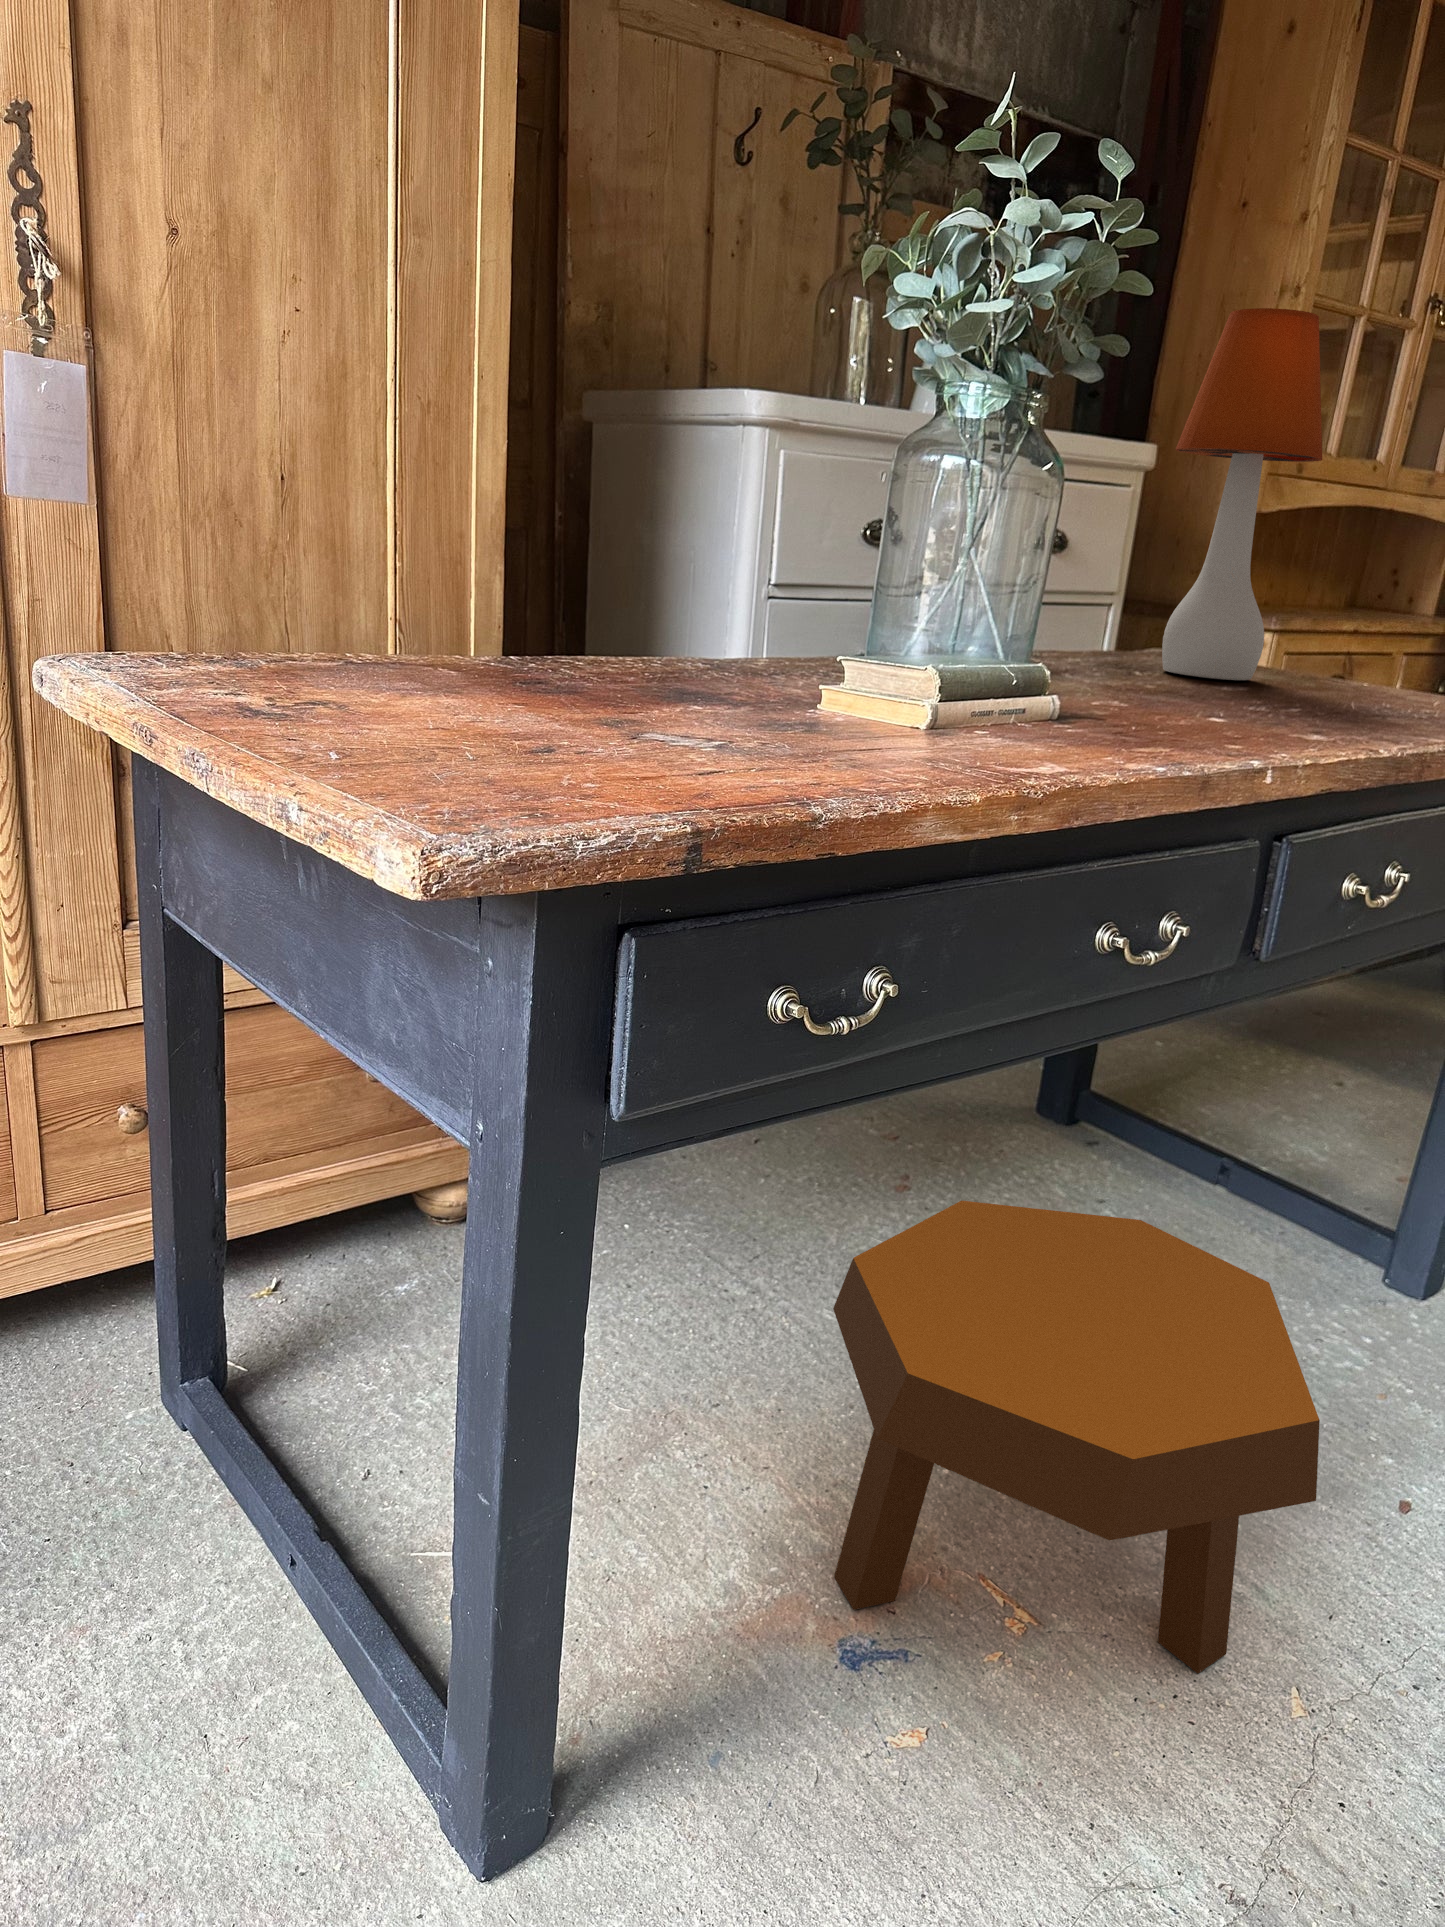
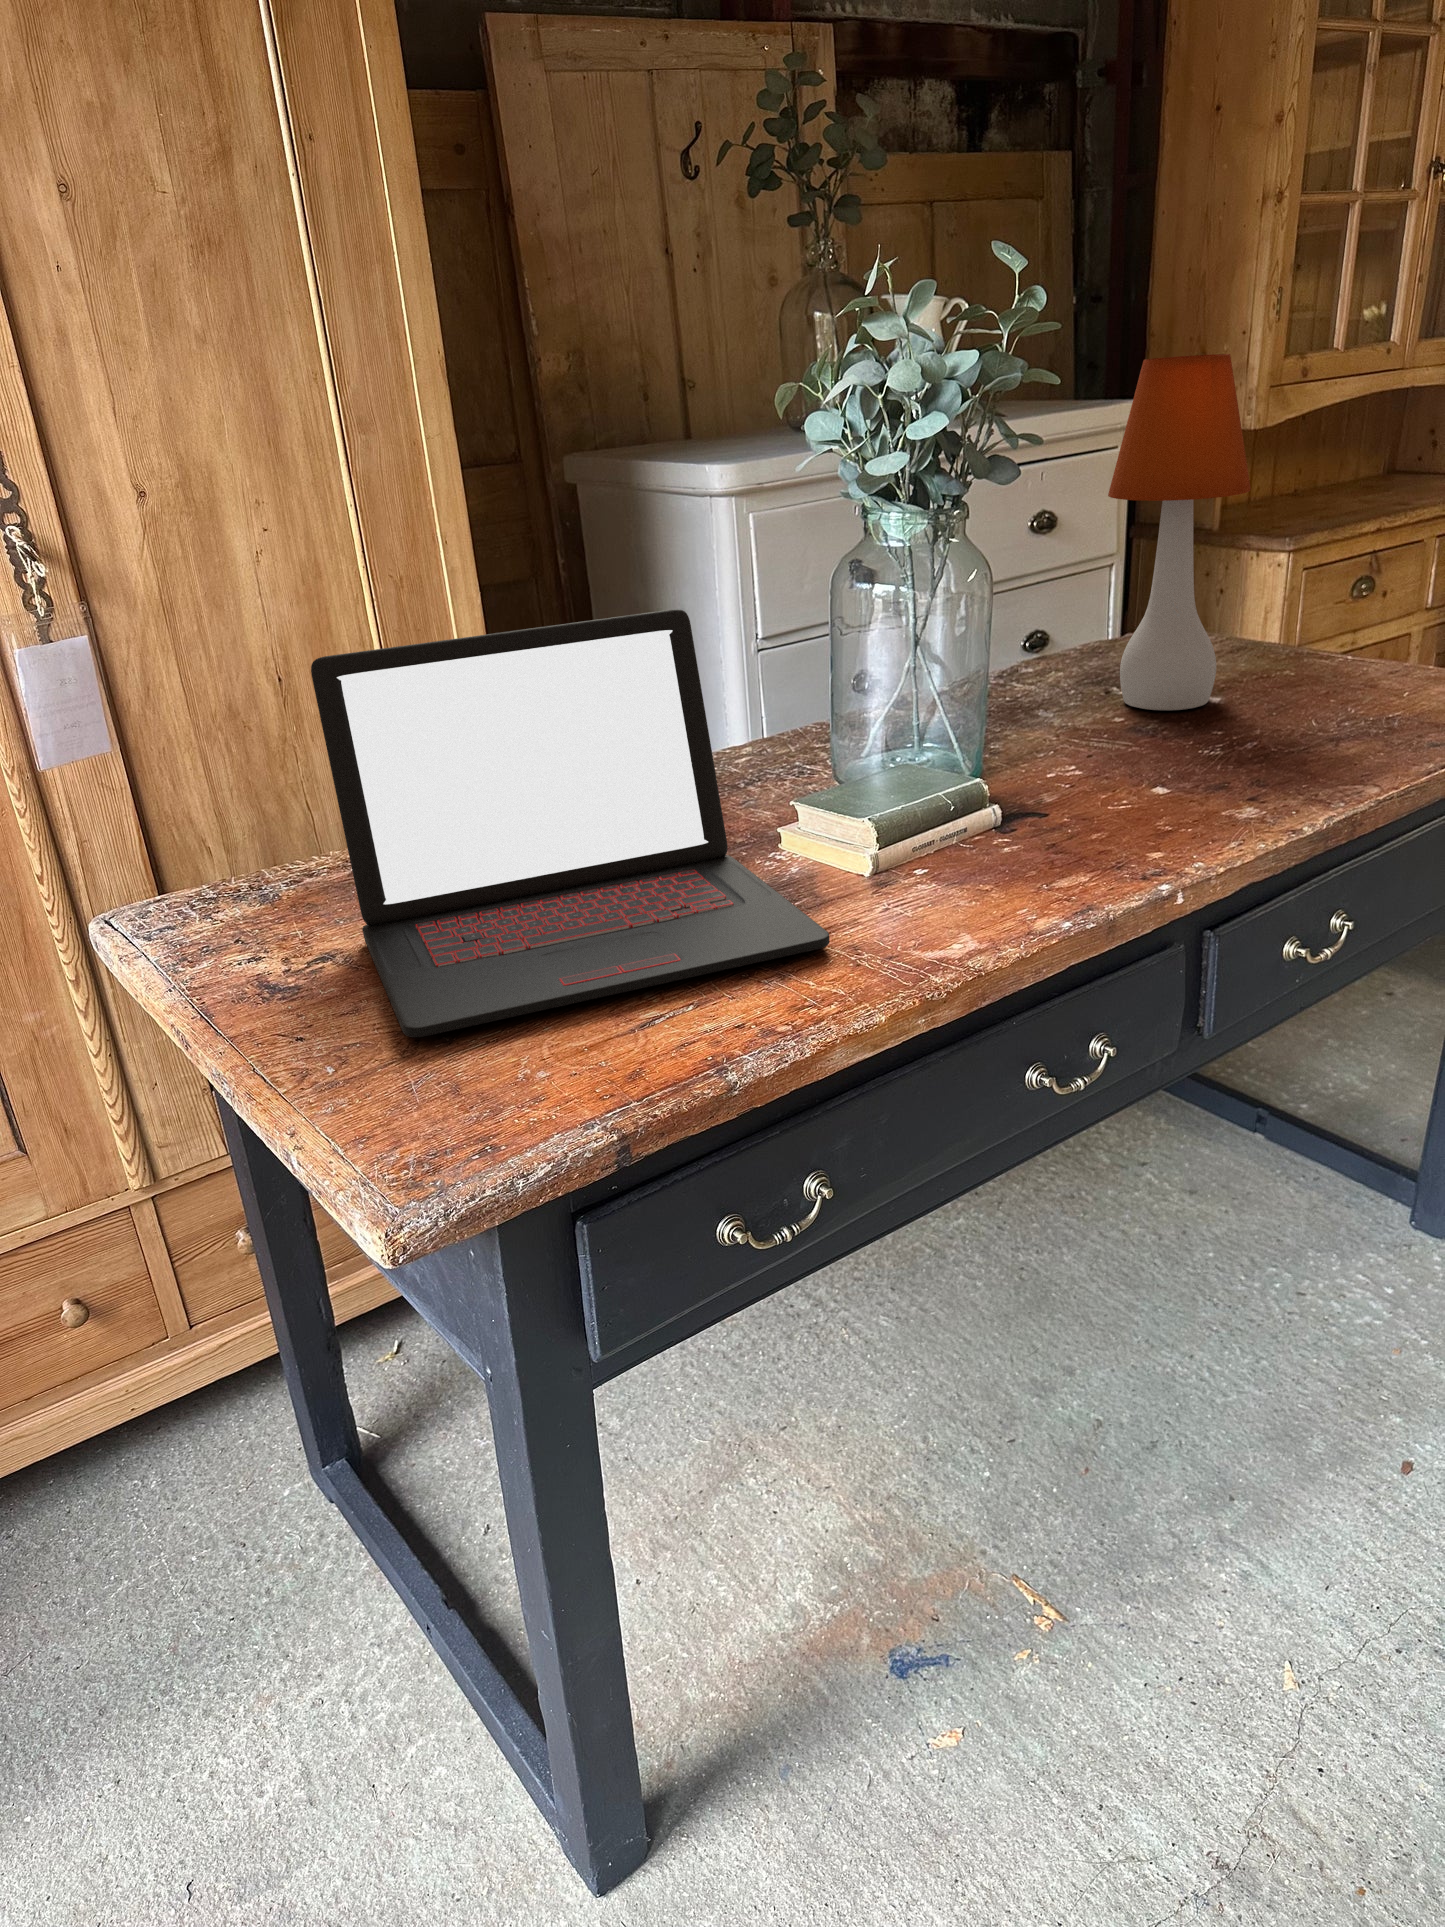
laptop: none [361,353,917,740] -> present [311,609,830,1037]
footstool: present [833,1201,1320,1674] -> none [861,1240,1281,1655]

